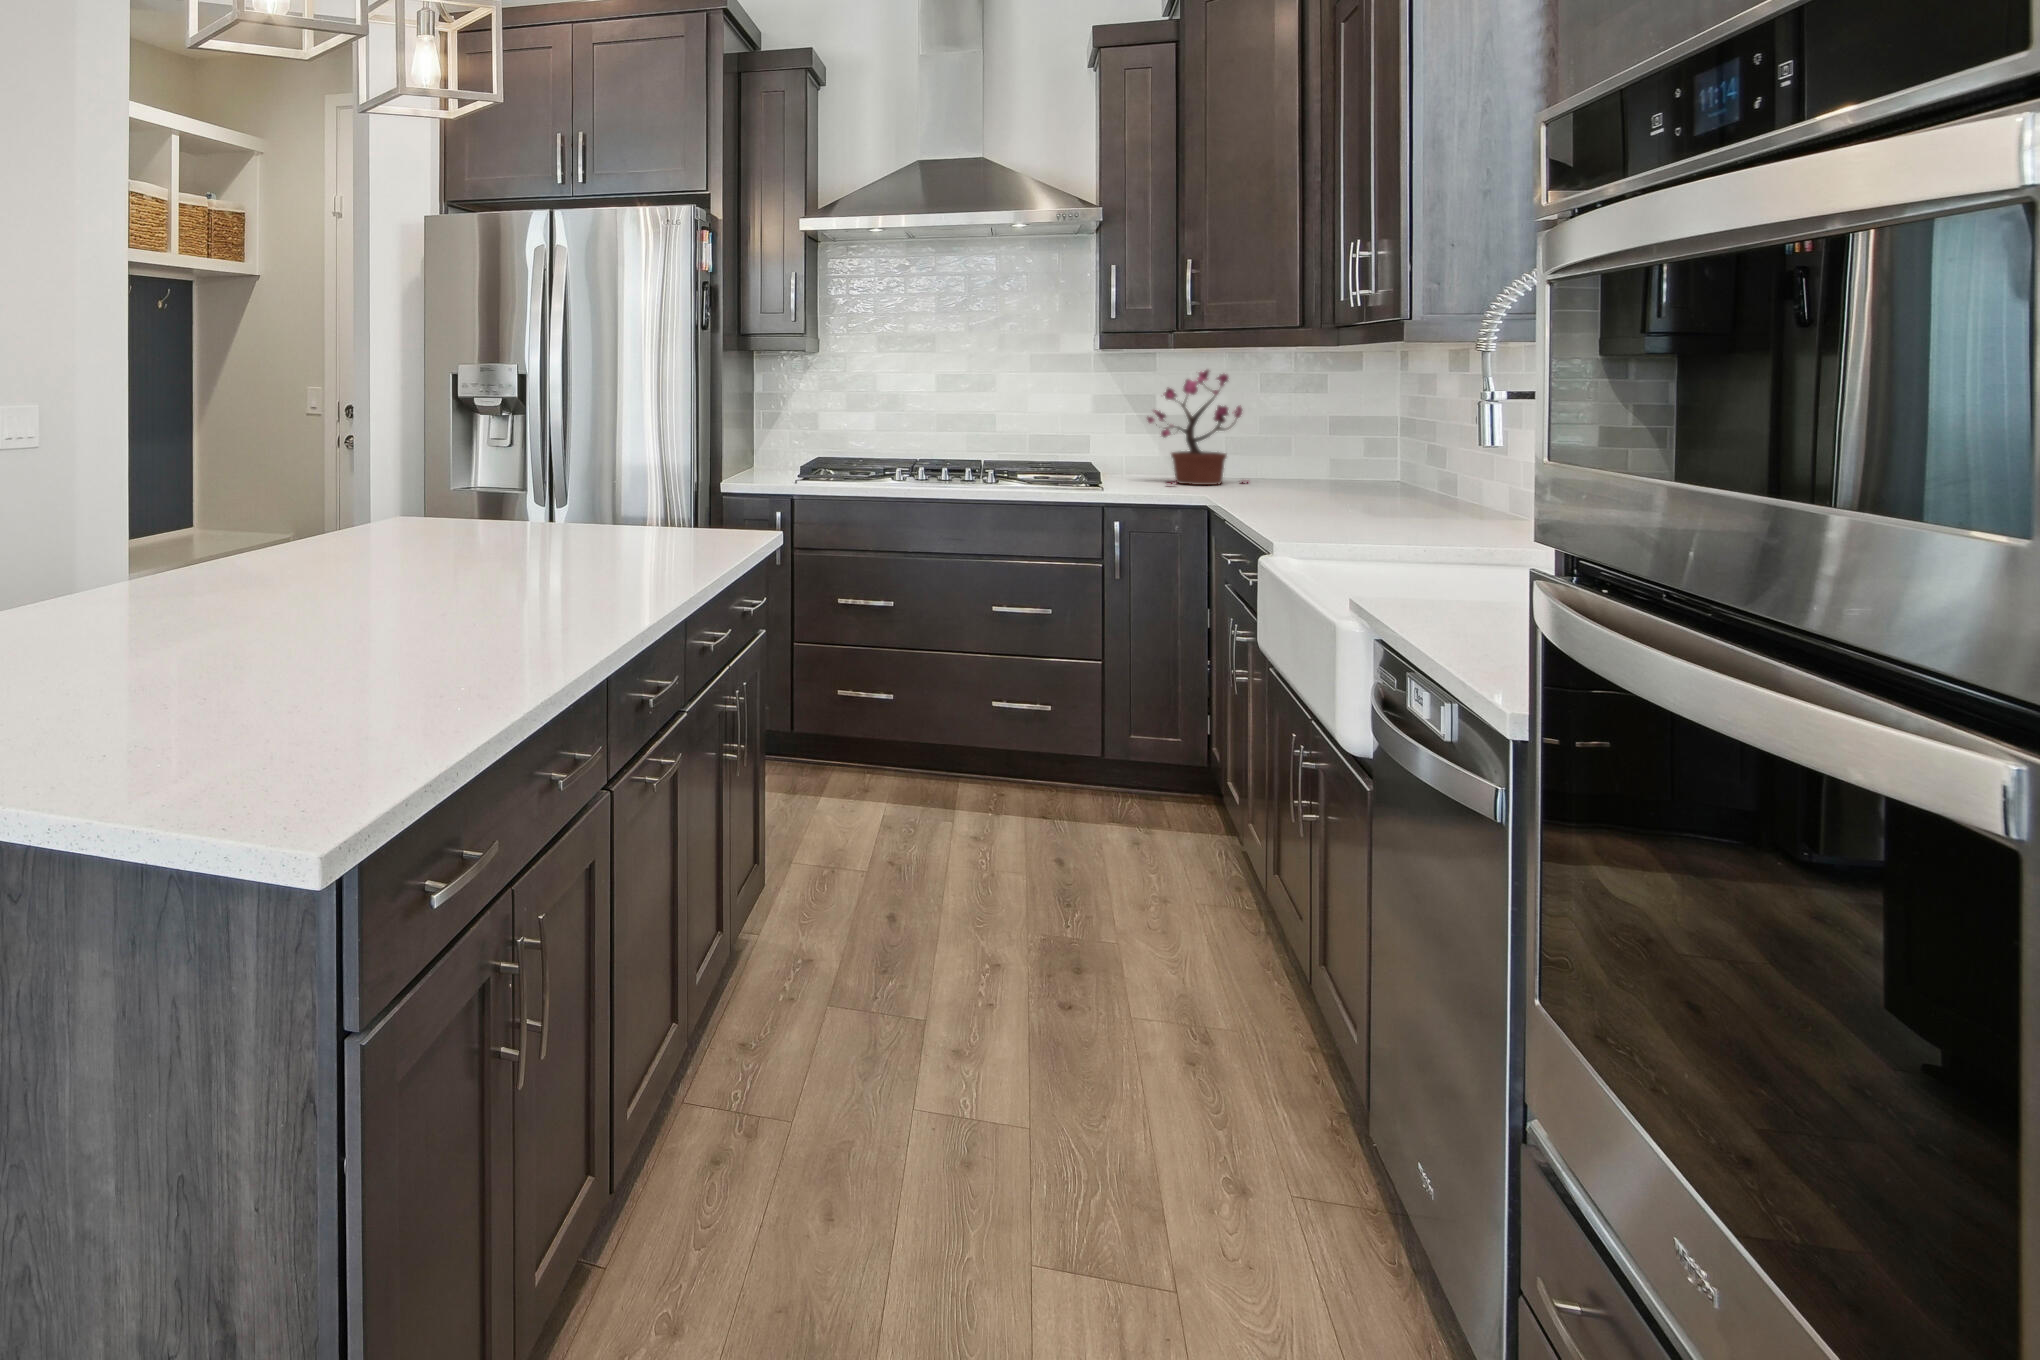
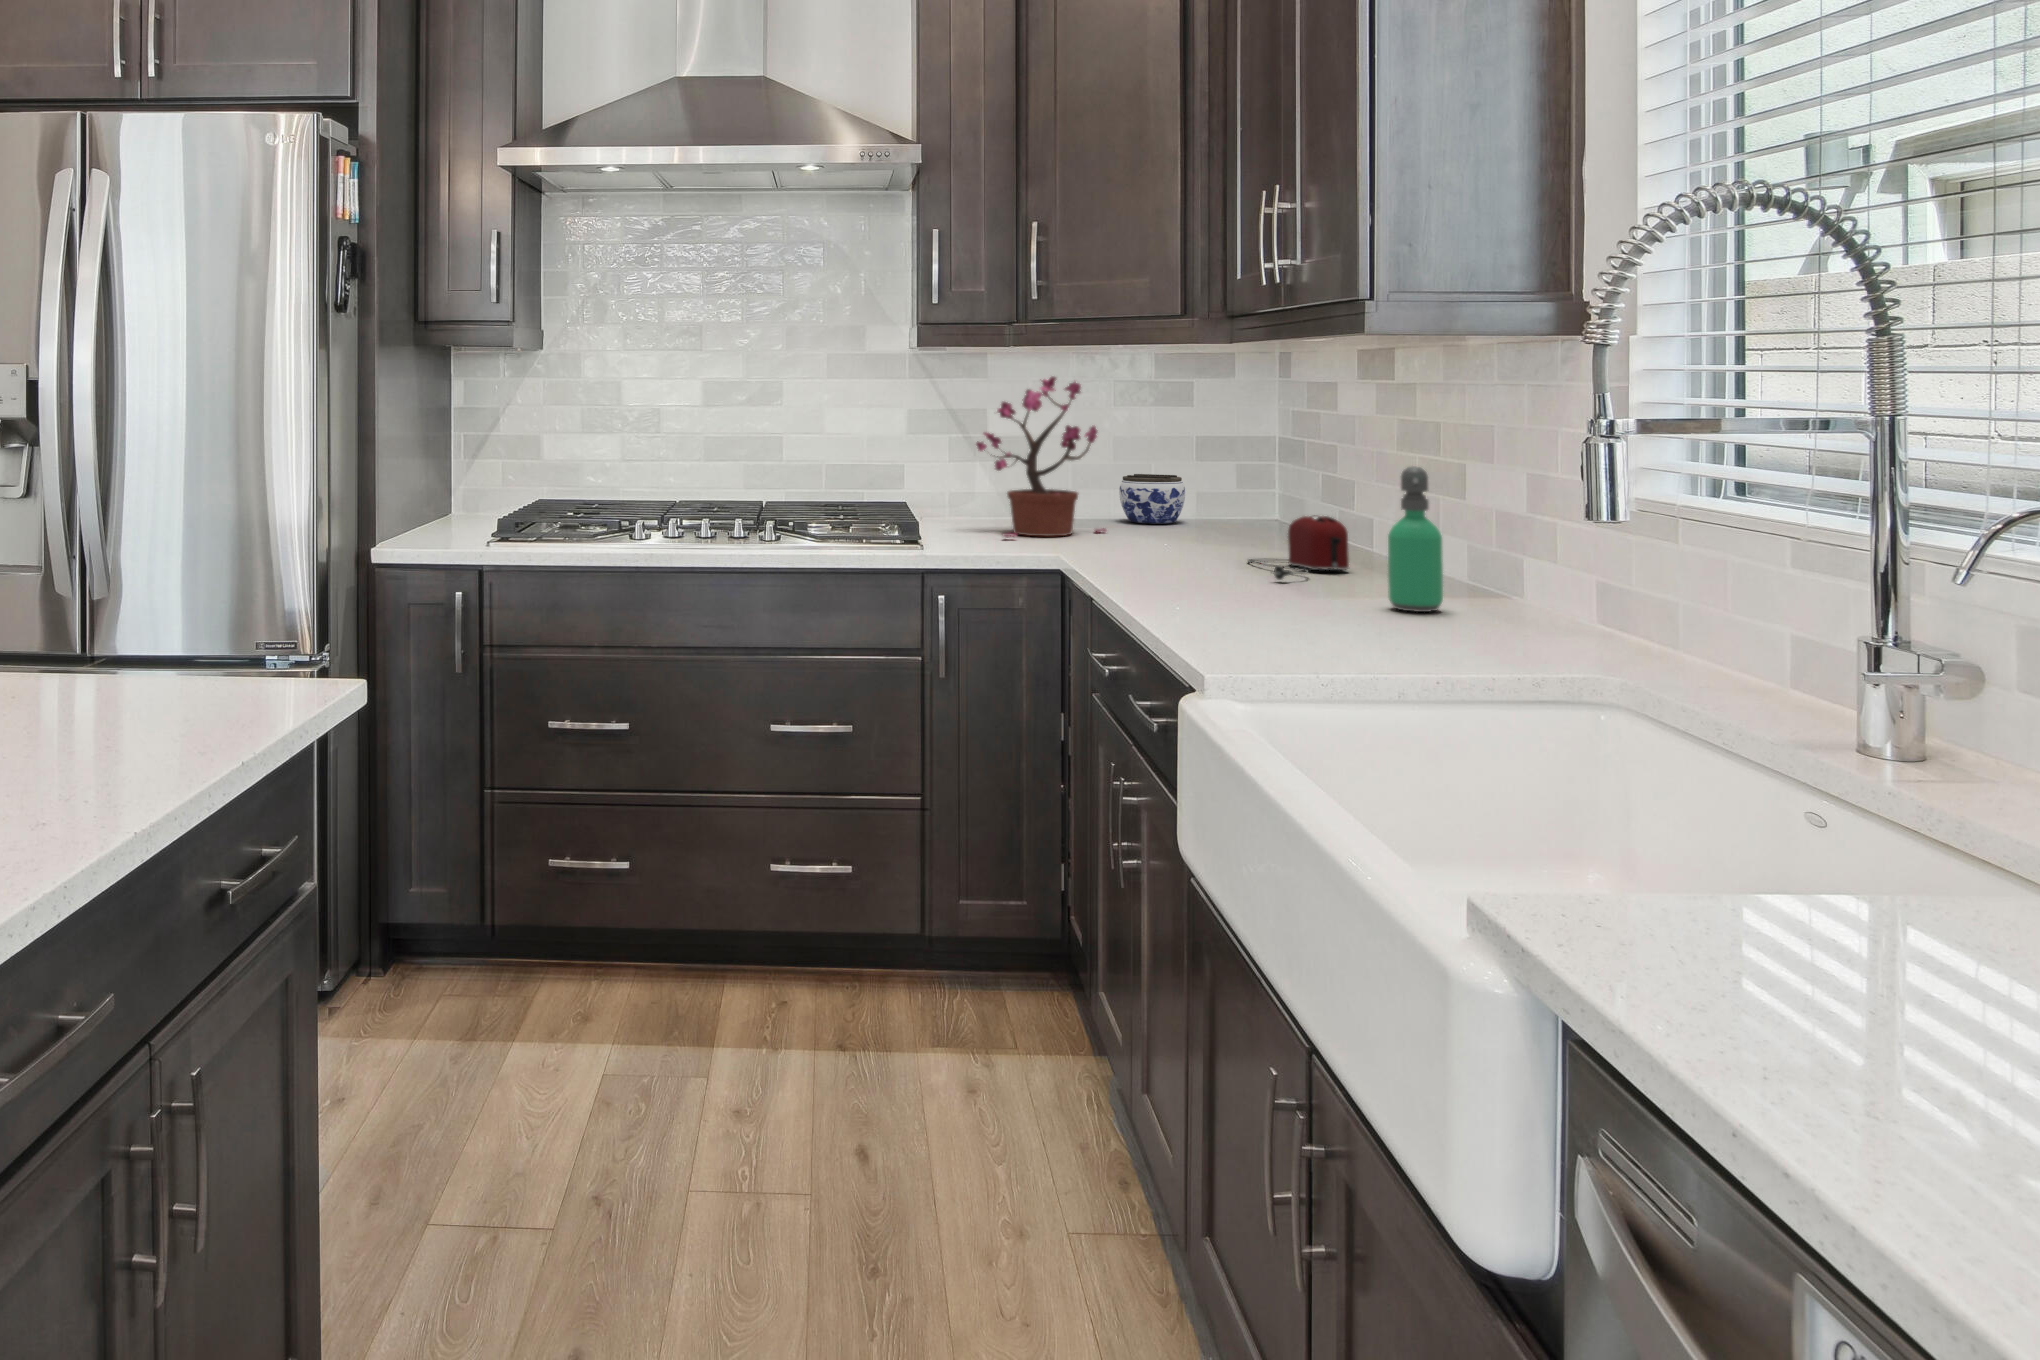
soap dispenser: none [1435,435,1476,534] -> present [1388,466,1443,612]
jar: none [1264,441,1319,478] -> present [1119,474,1185,524]
toaster: none [1350,471,1427,514] -> present [1248,515,1349,580]

